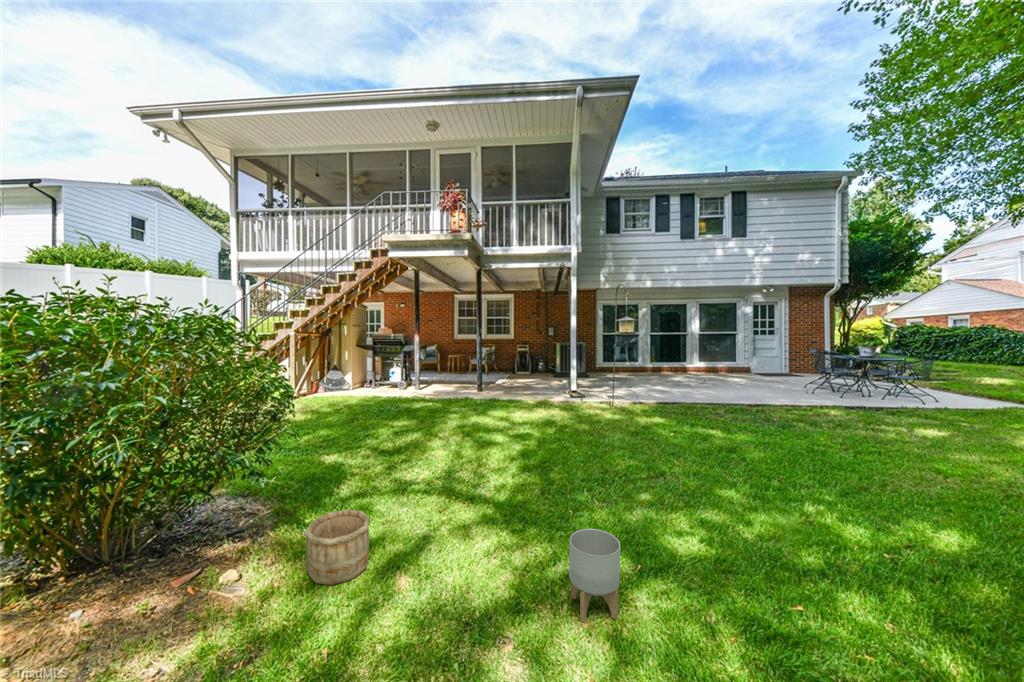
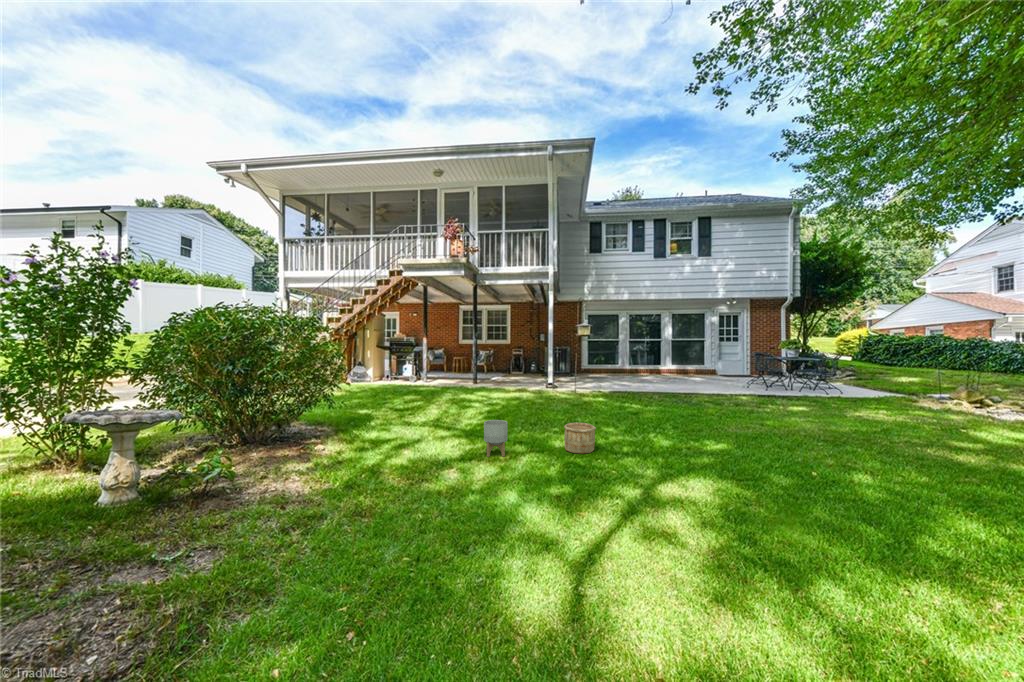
wooden bucket: present [304,510,370,585] -> present [564,423,596,454]

